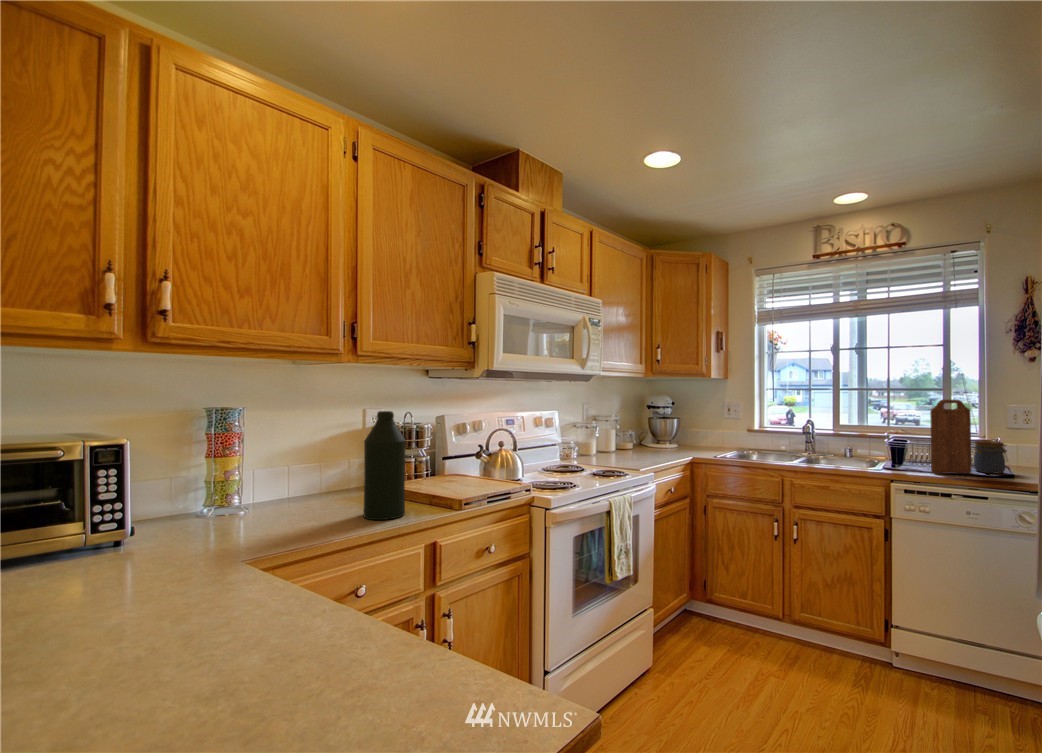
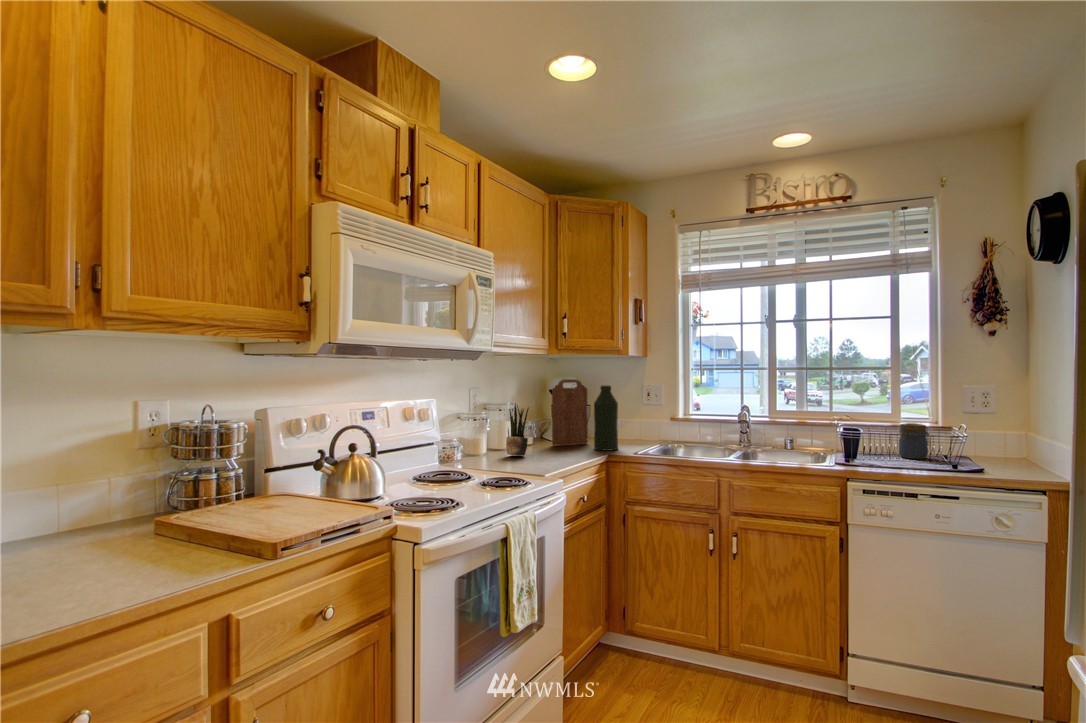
cutting board: present [930,399,971,474] -> present [552,379,588,445]
bottle: present [364,411,405,520] -> present [594,385,618,451]
potted plant: none [609,414,628,456] -> present [506,403,529,455]

